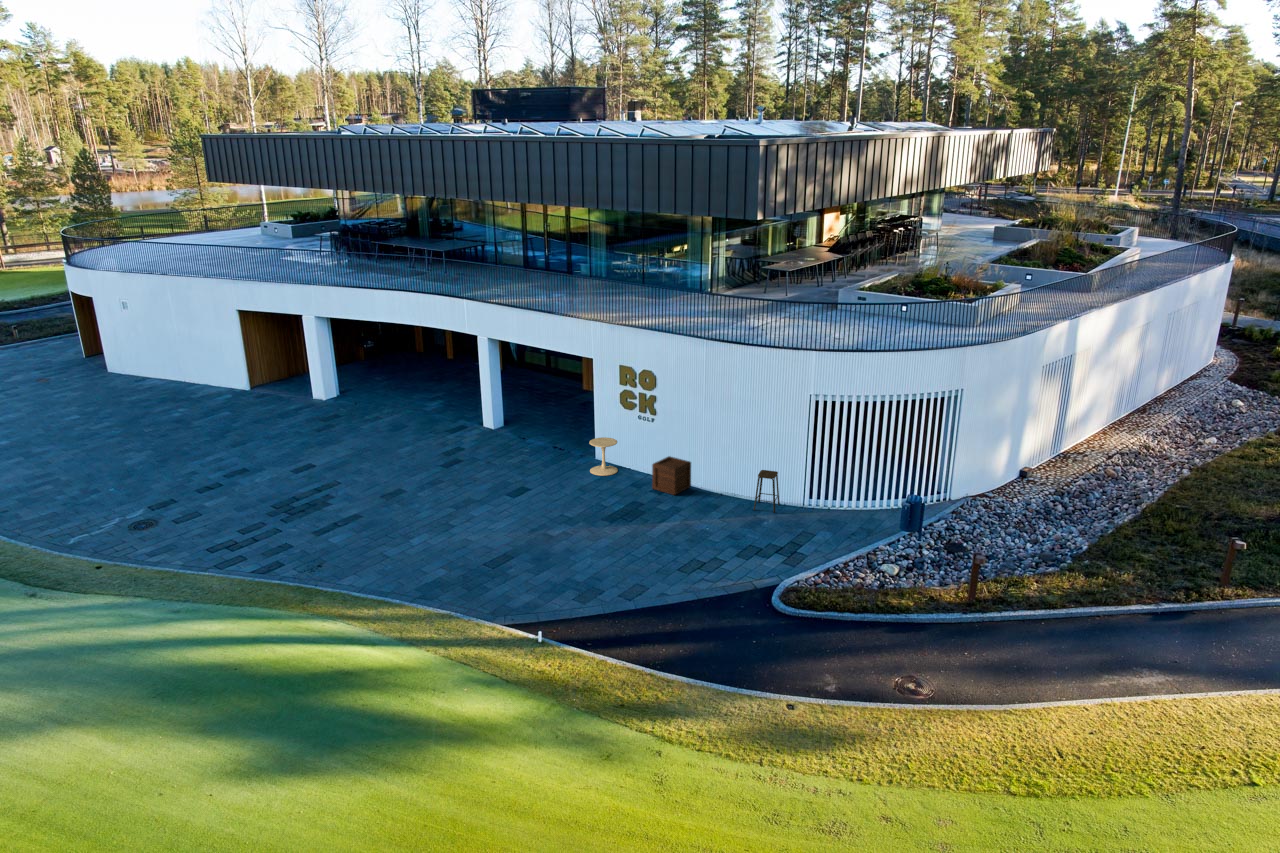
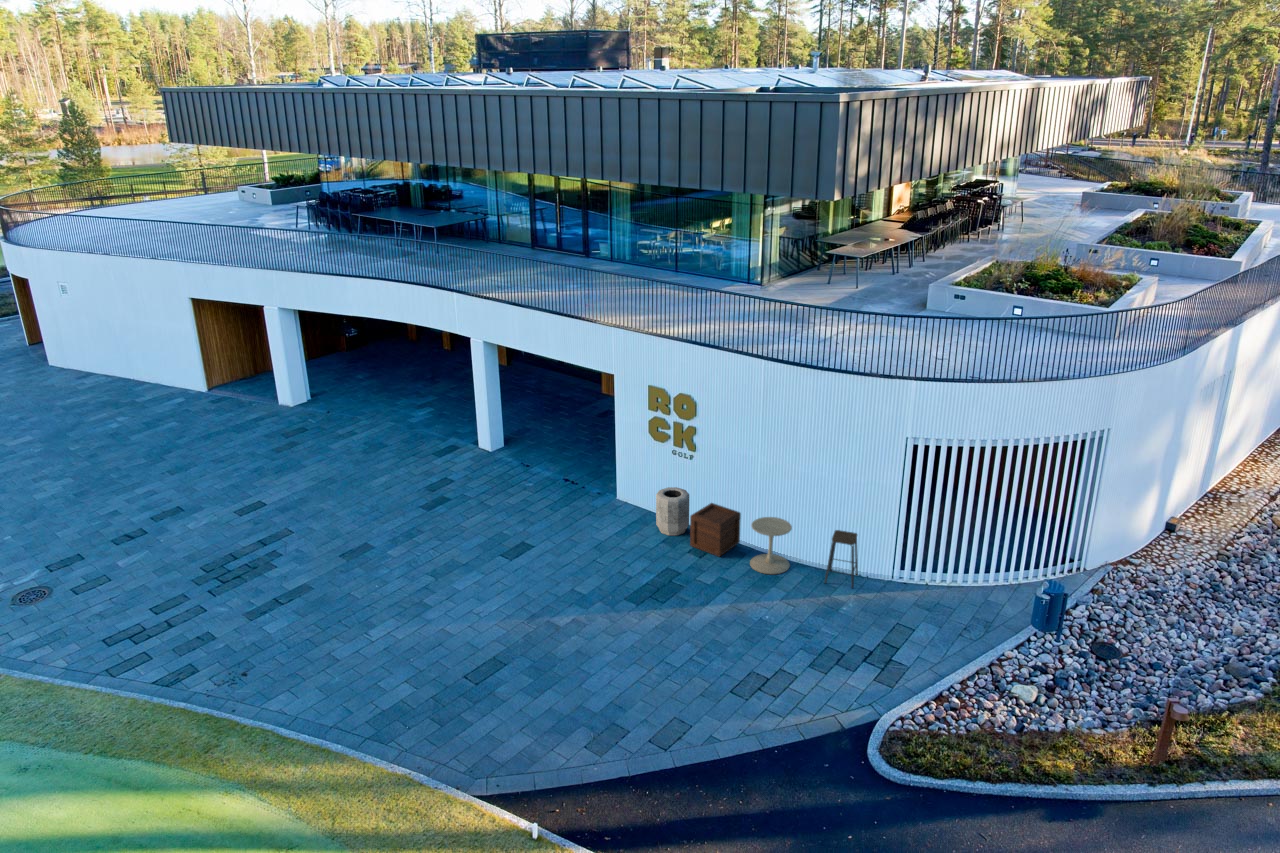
pedestal table: present [589,437,618,476] -> present [750,517,792,574]
trash can: none [626,446,652,483] -> present [656,487,689,535]

